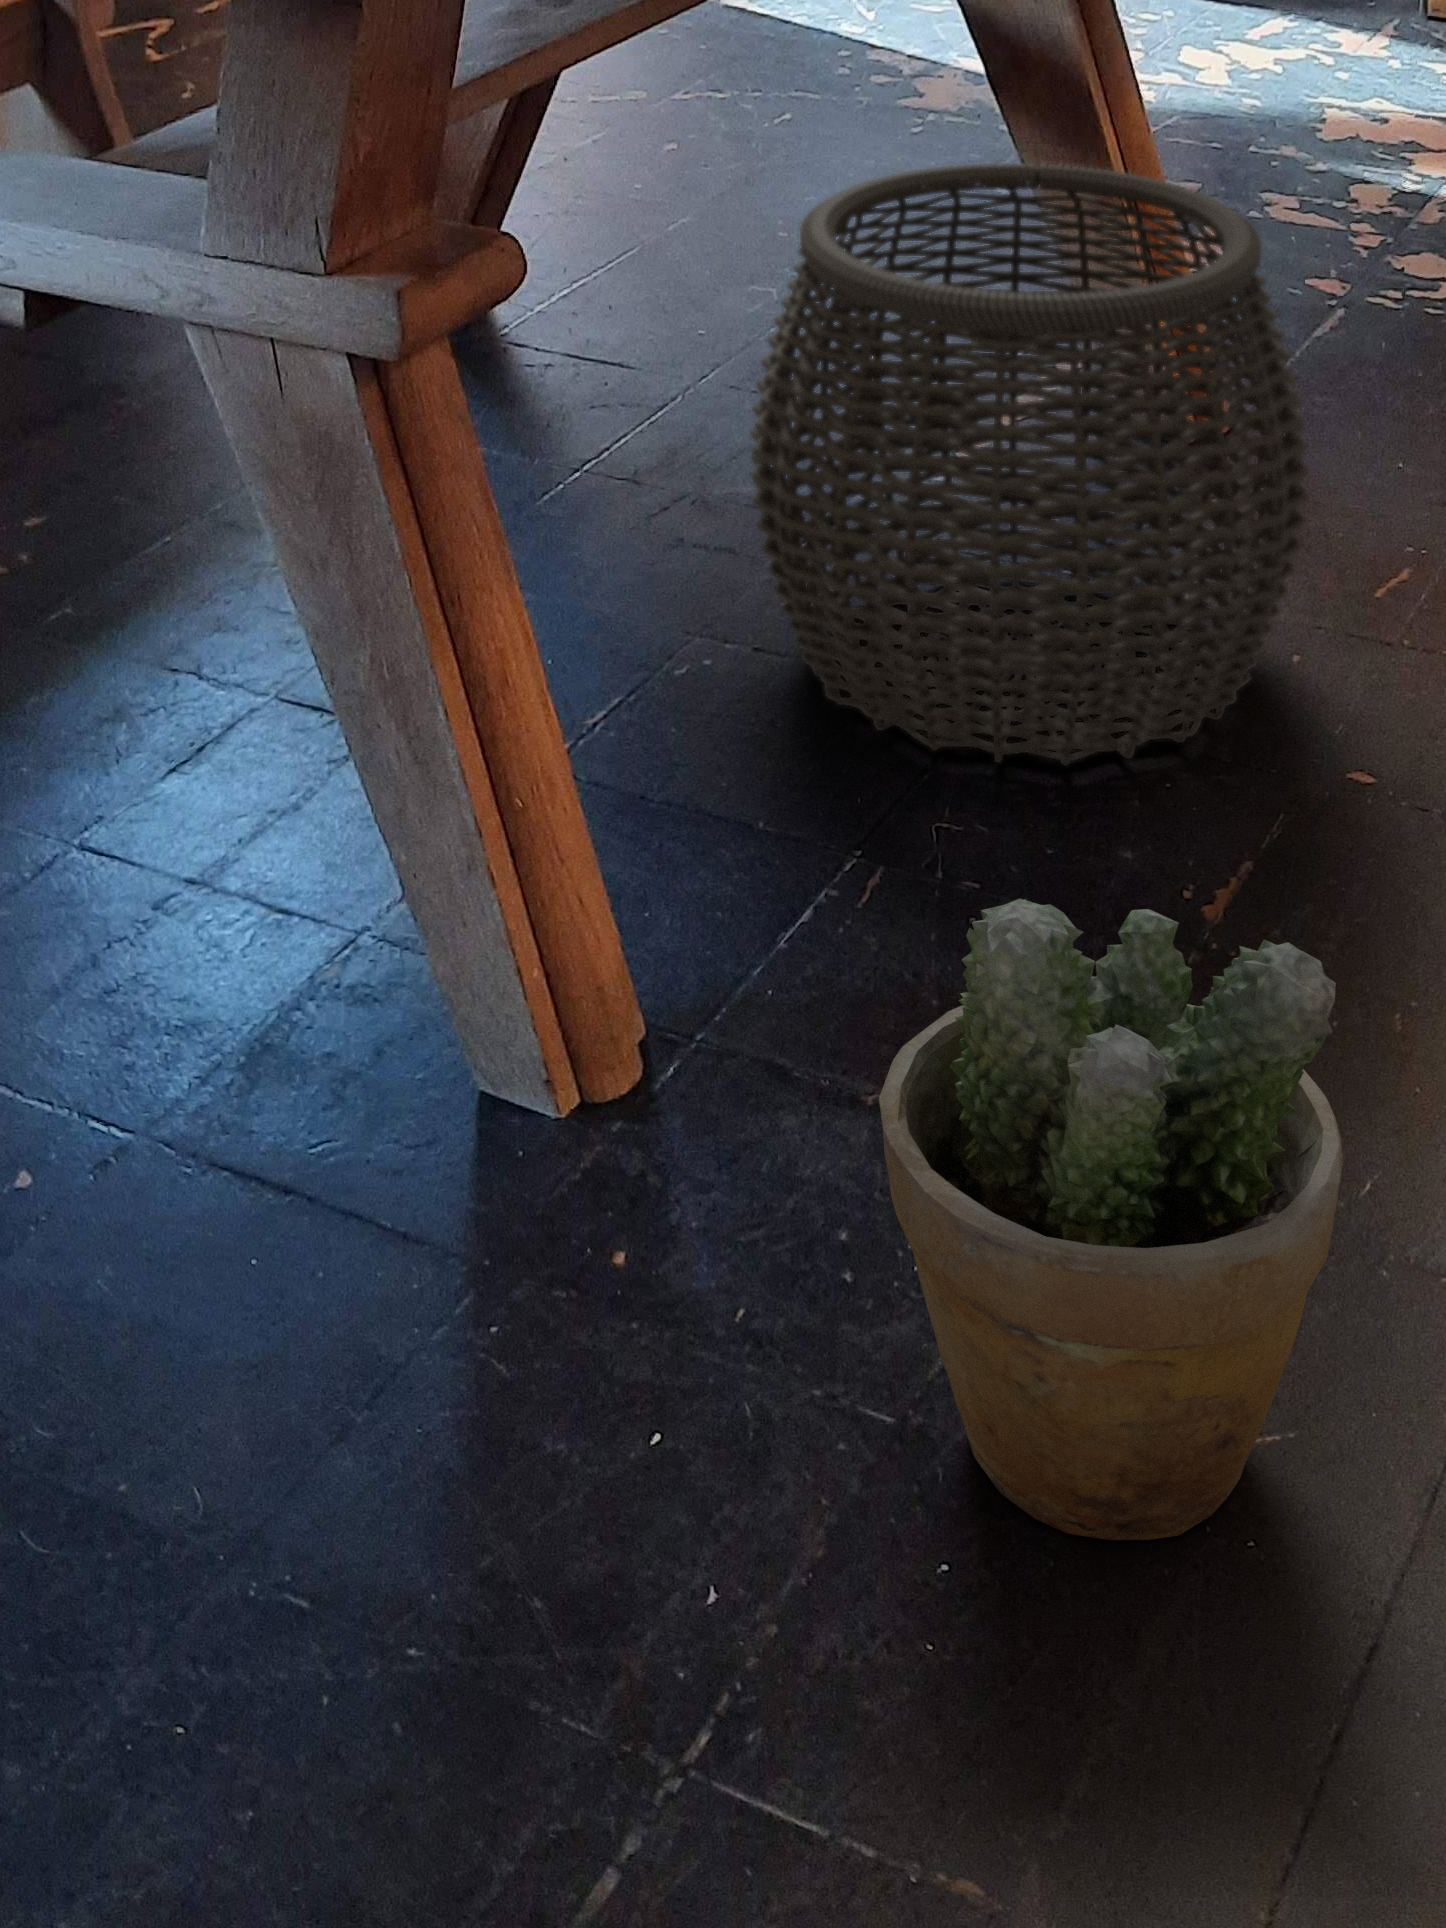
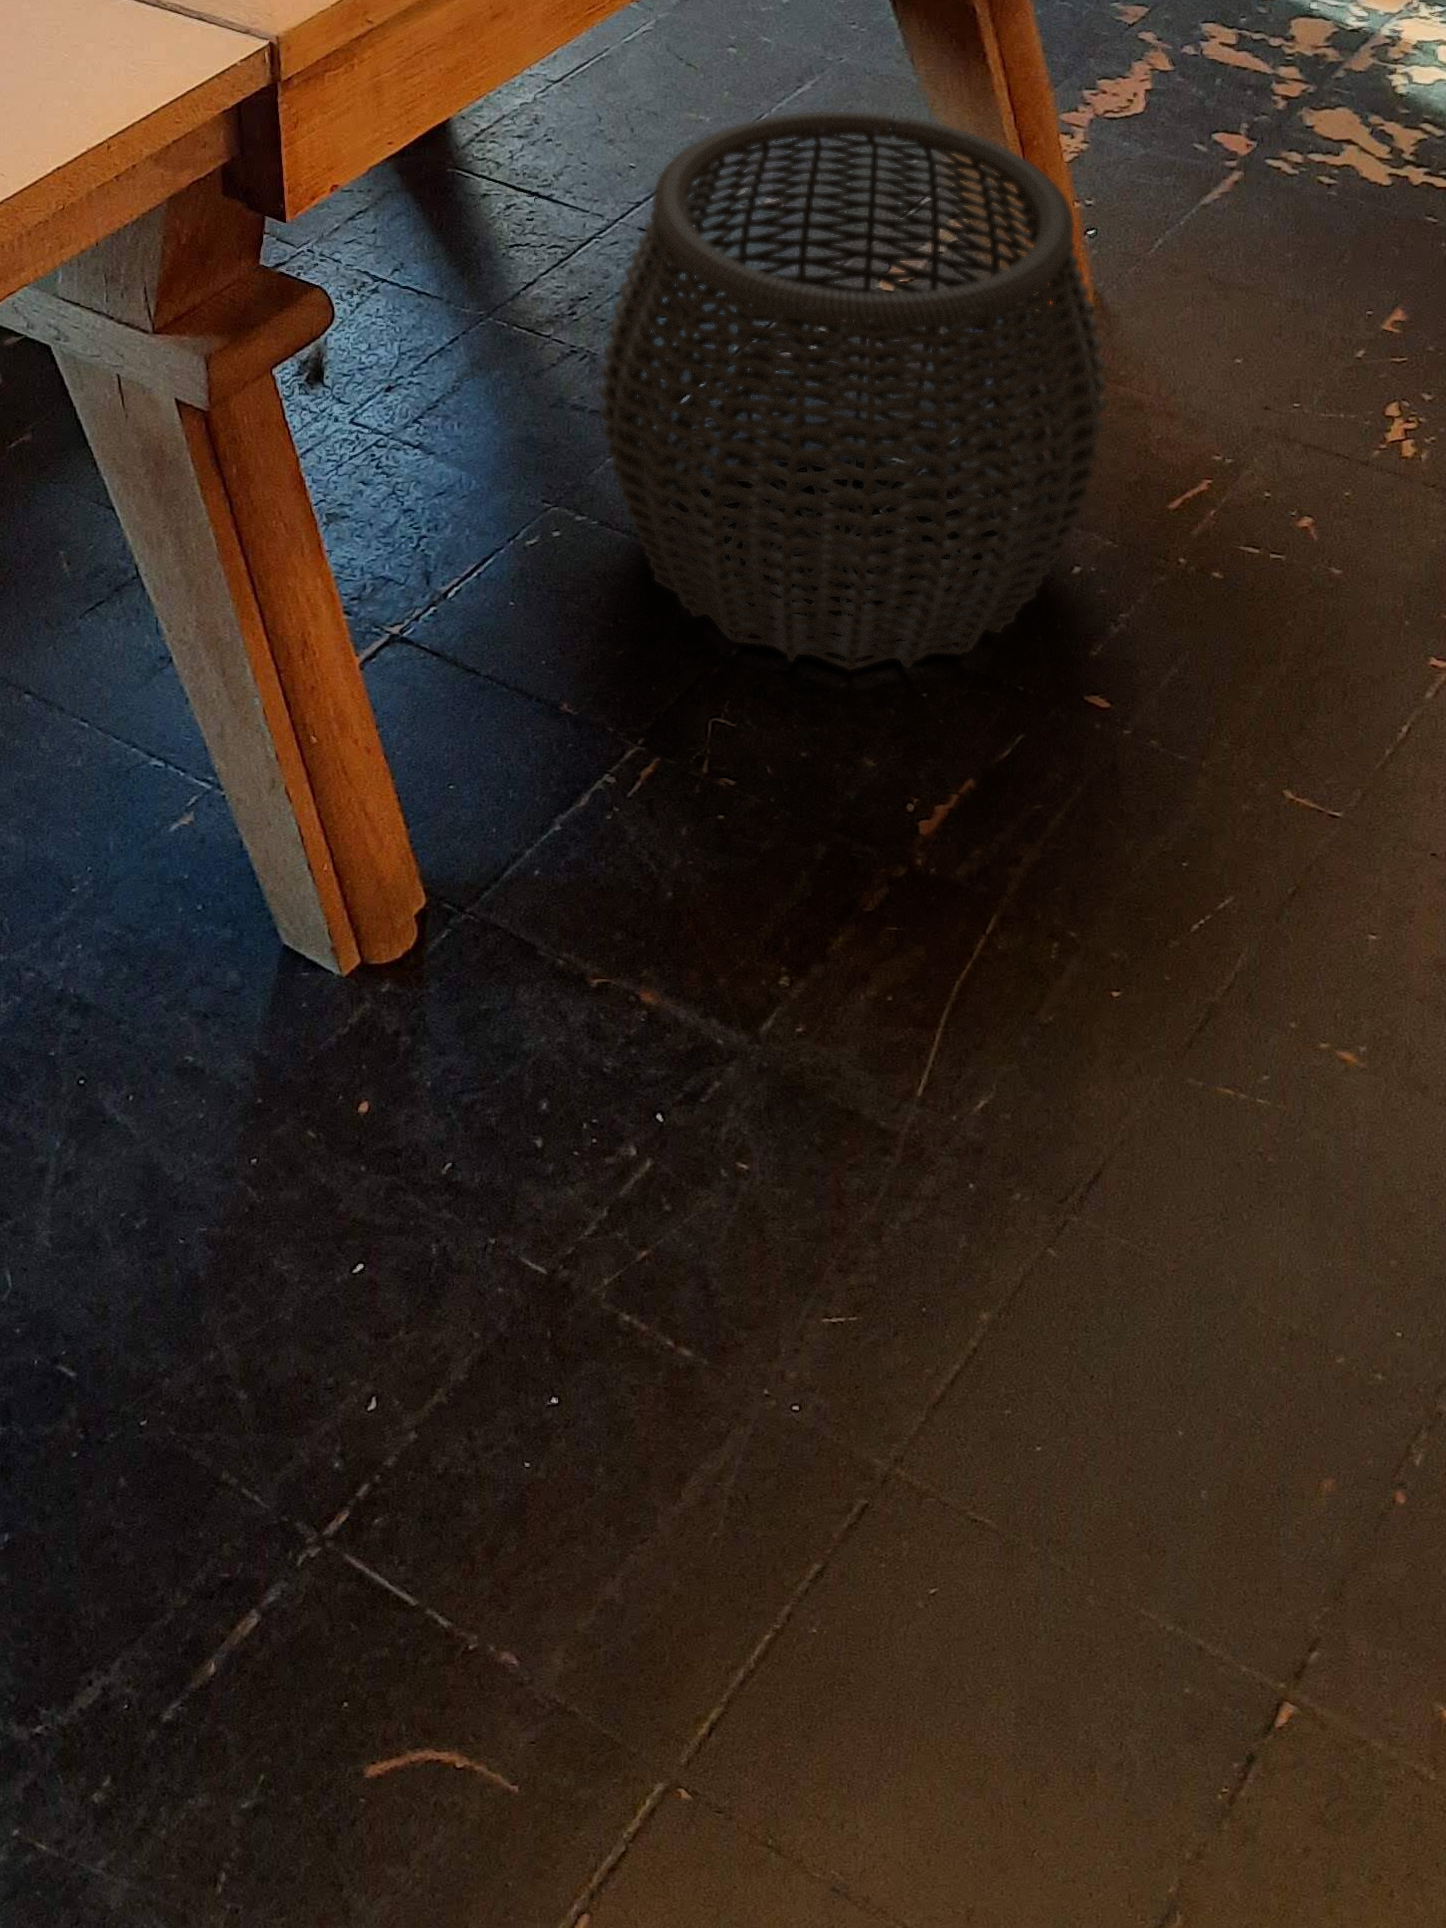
potted plant: present [879,899,1343,1540] -> none [544,953,919,1433]

